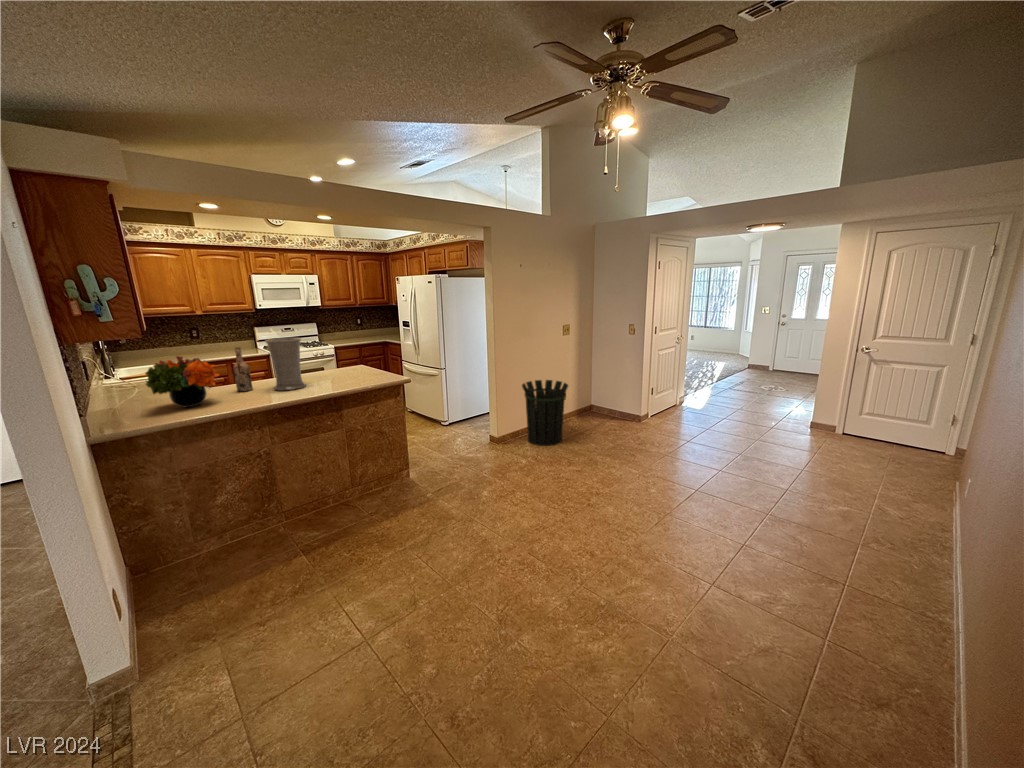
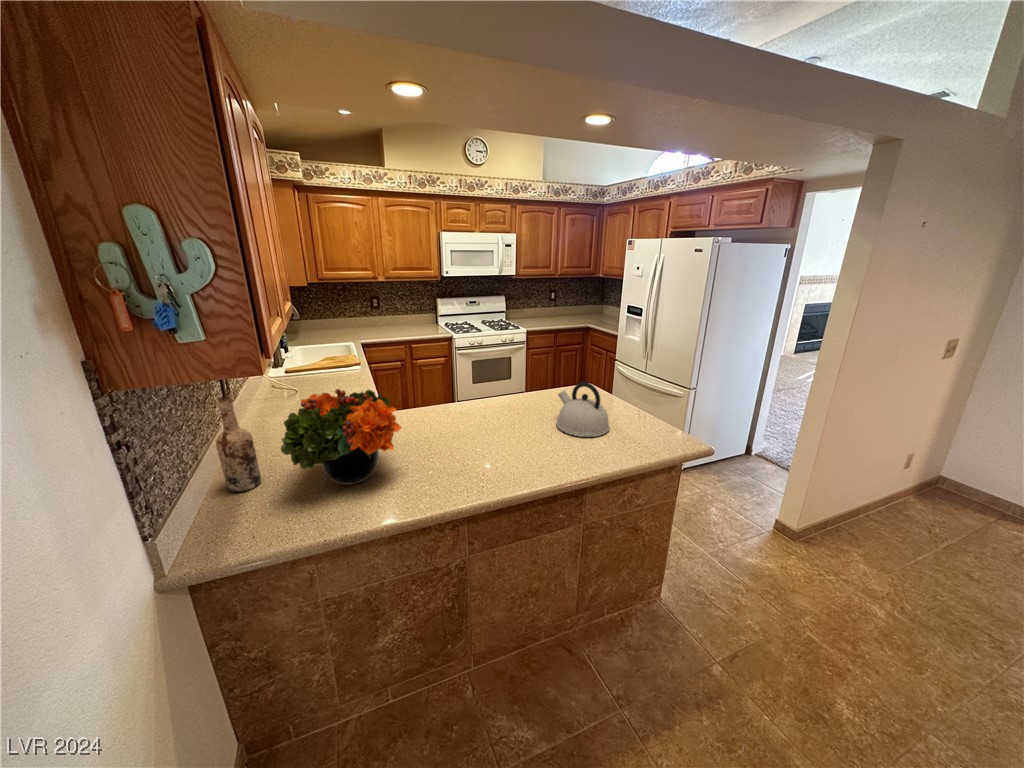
vase: present [265,338,306,390] -> none [478,352,539,456]
wine bottle: present [233,347,253,392] -> present [216,397,261,492]
kettle: none [324,353,356,381] -> present [556,382,610,437]
waste bin: present [522,380,568,446] -> none [851,441,1001,578]

